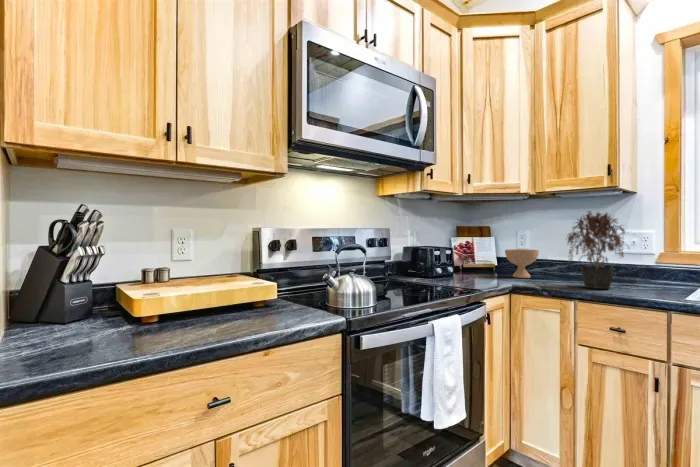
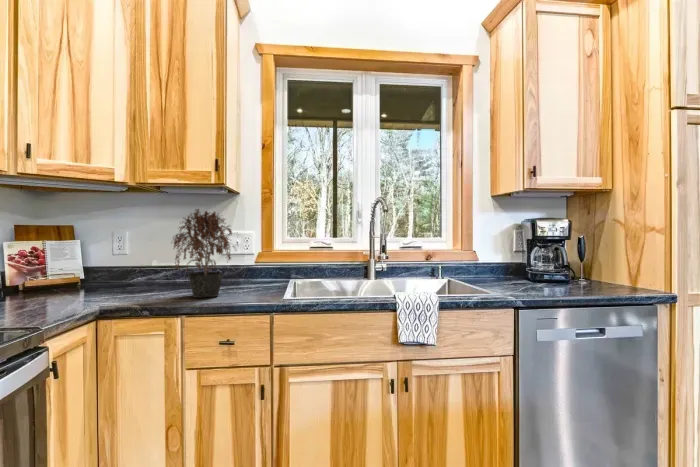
bowl: present [505,249,539,278] -> none [93,255,140,293]

